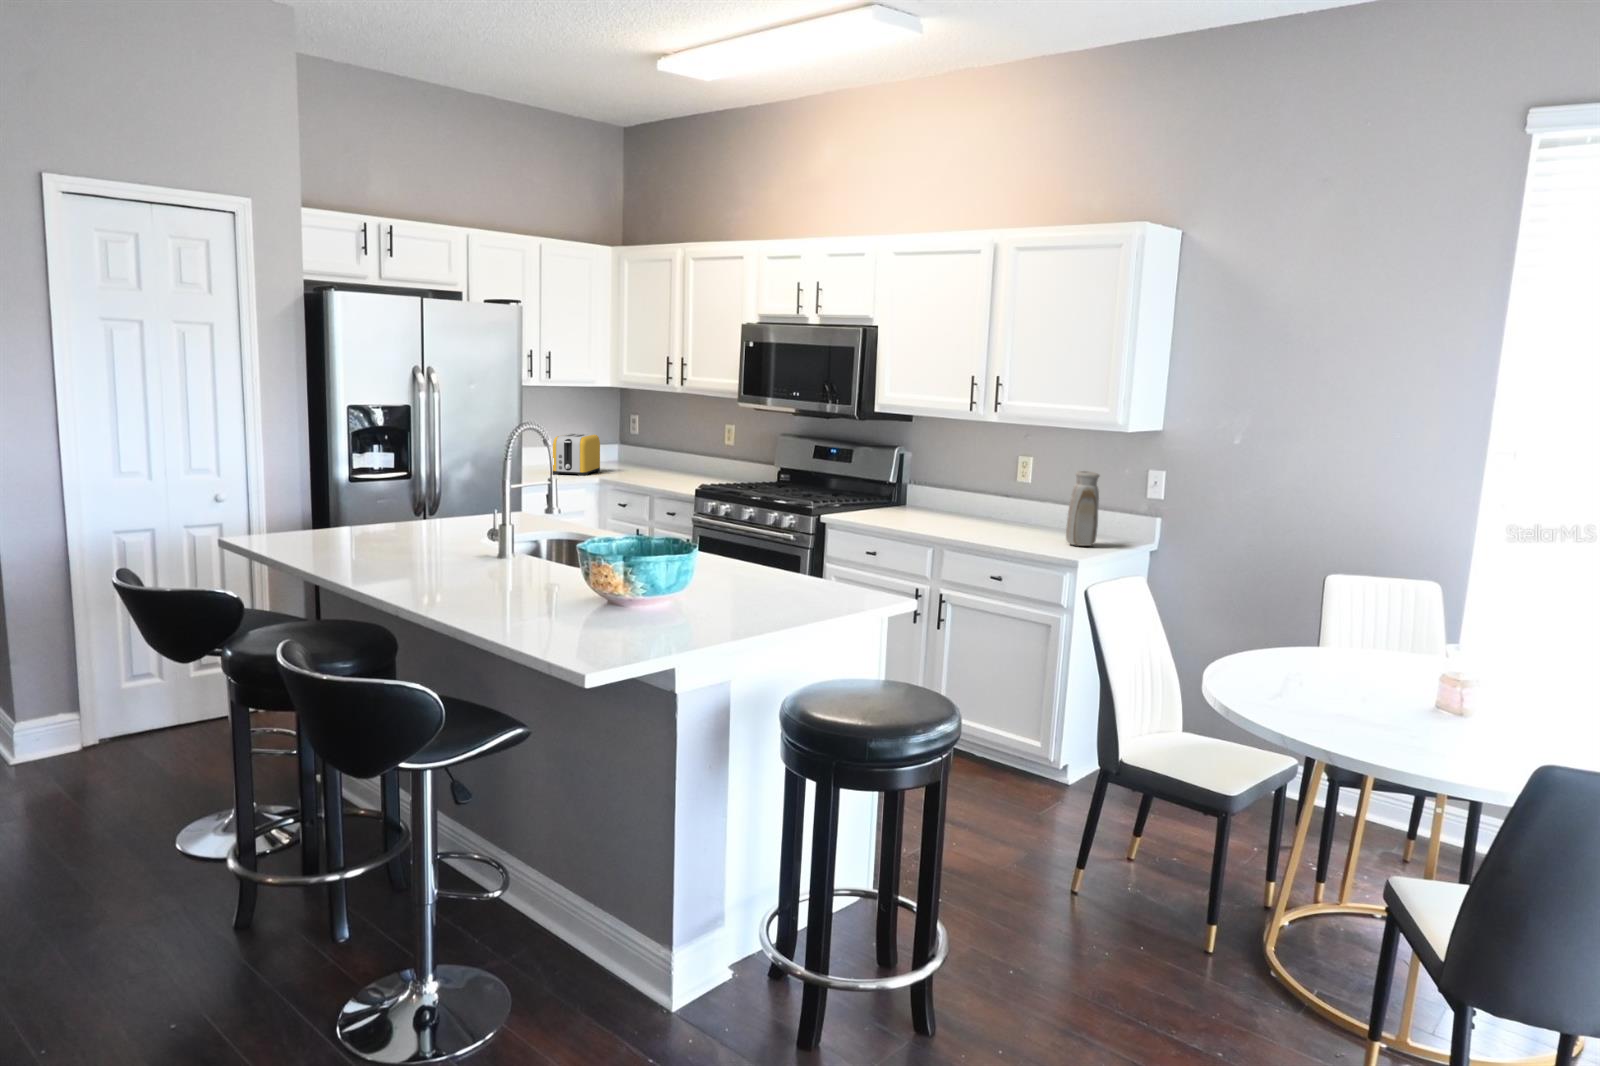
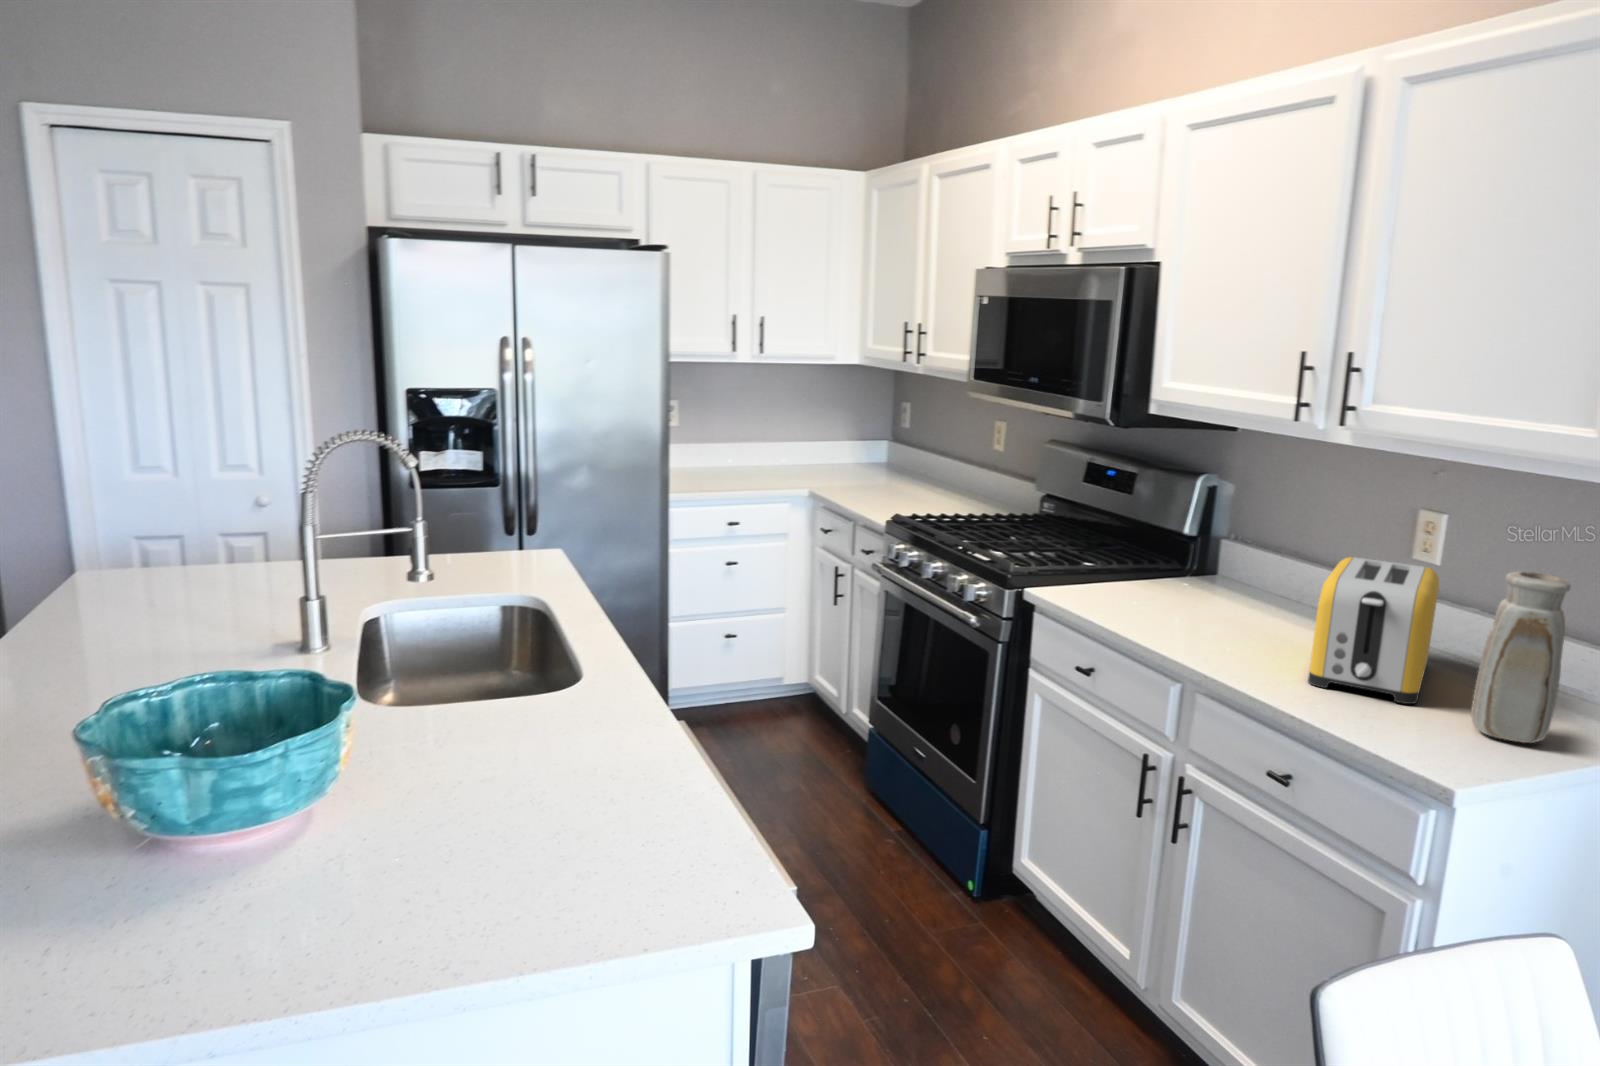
toaster: present [553,433,600,476] -> present [1308,557,1439,704]

